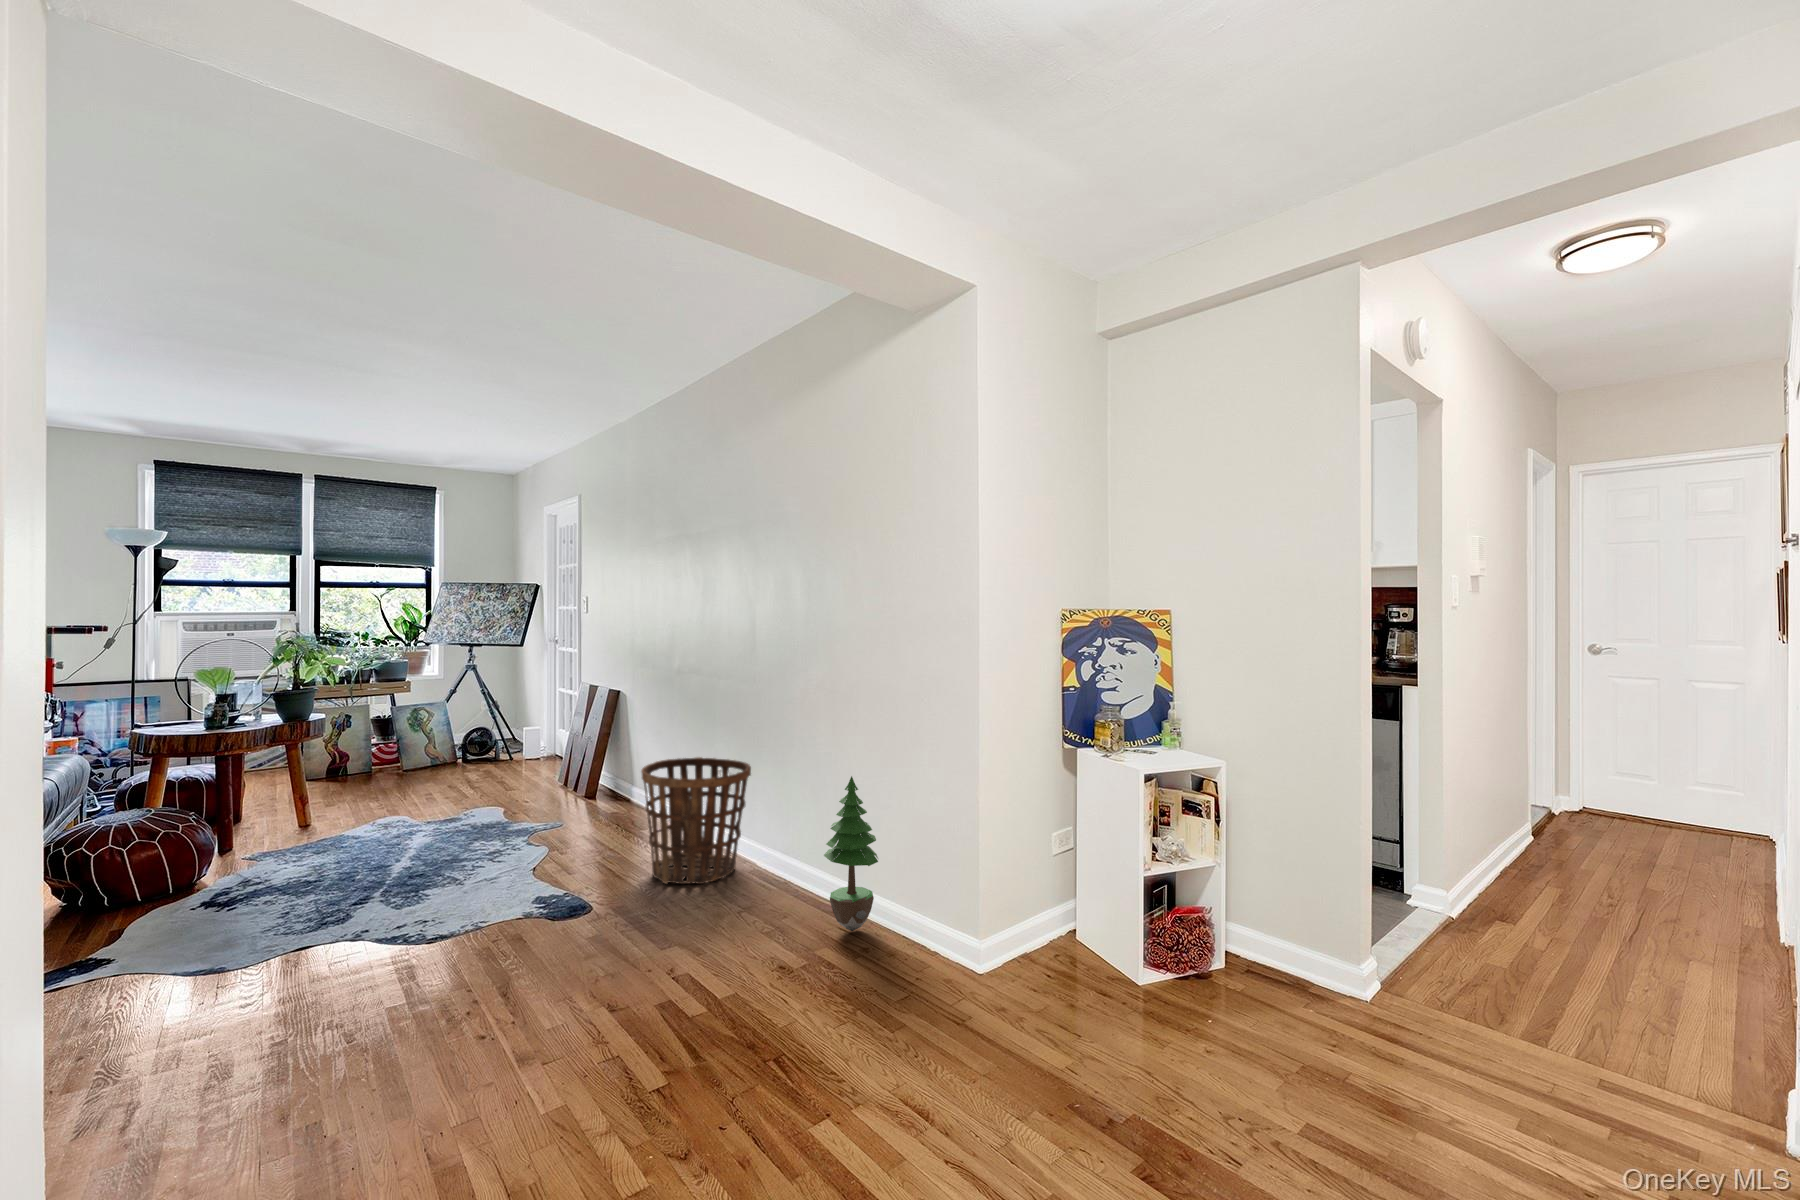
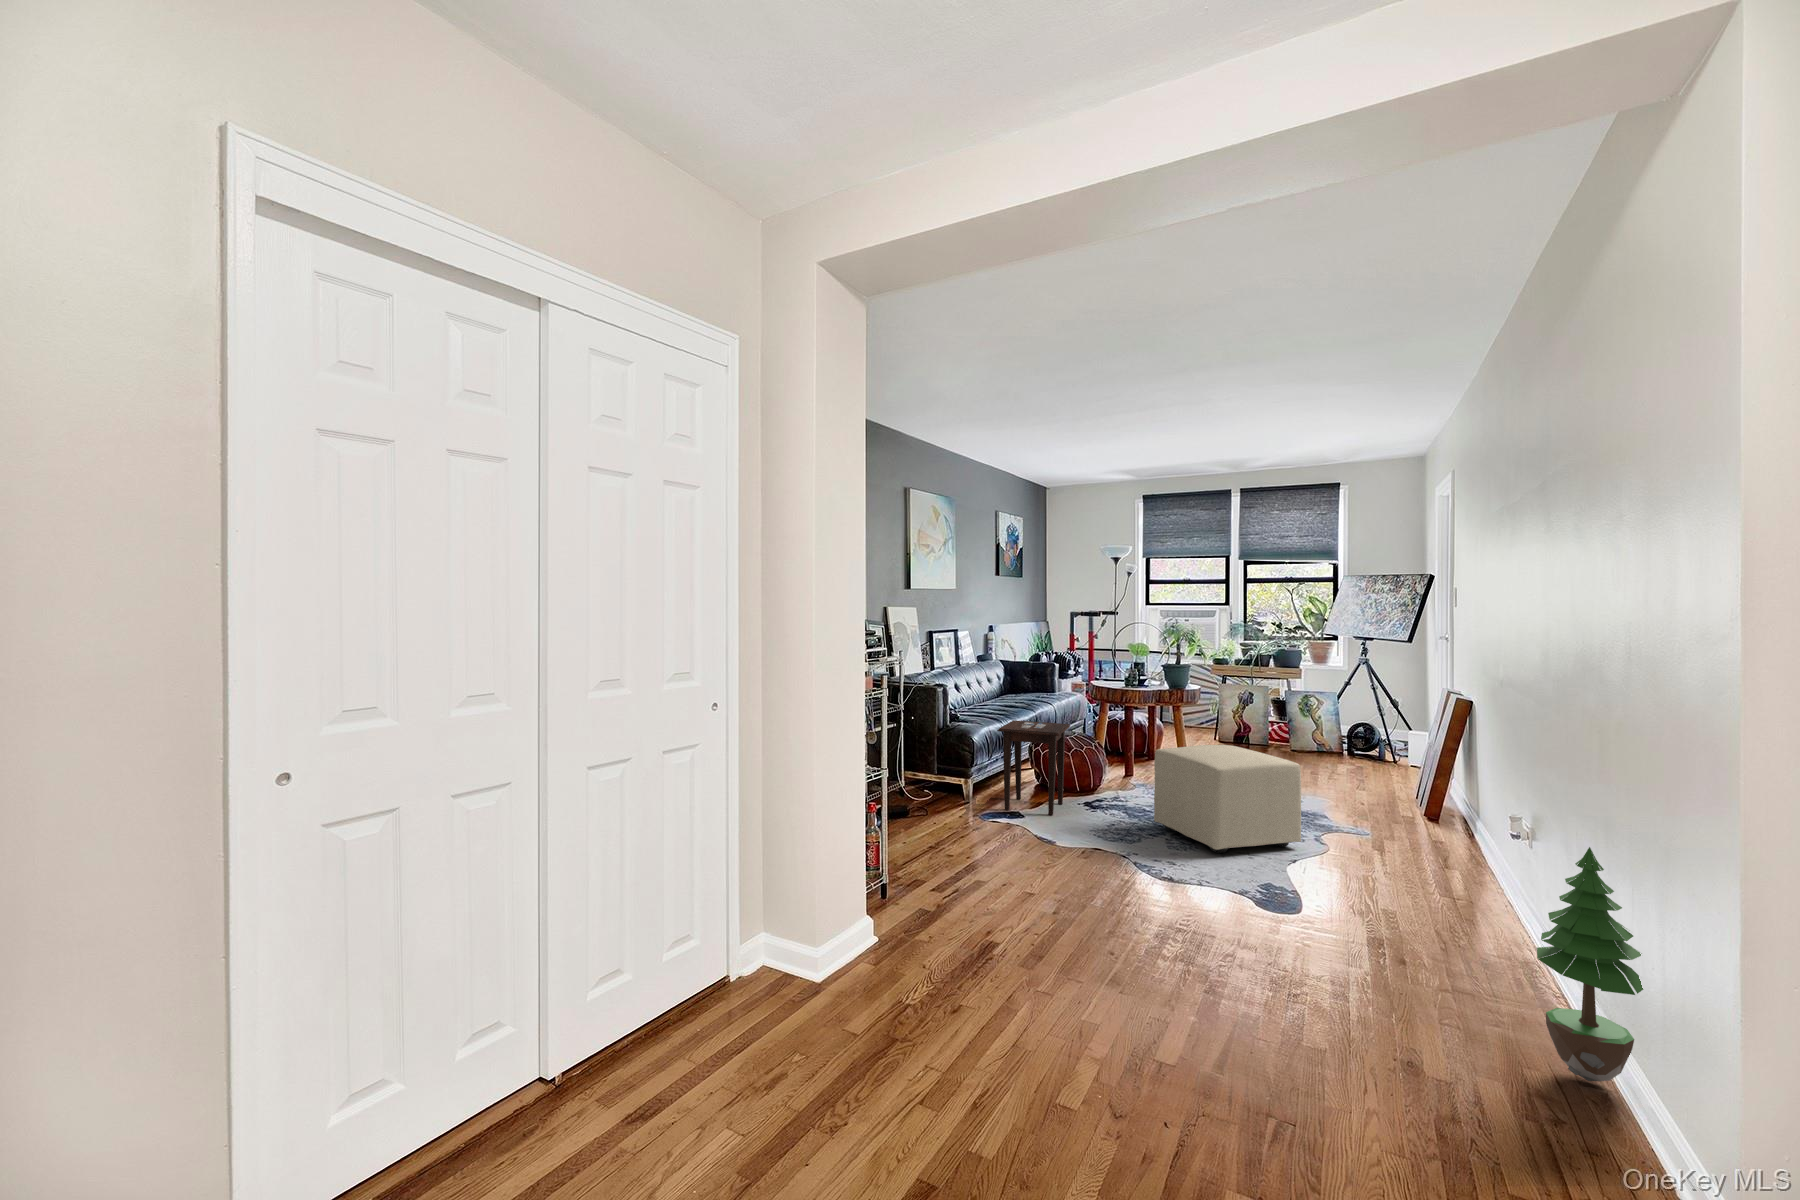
basket: present [641,757,751,884] -> none [1380,777,1544,942]
ottoman: none [359,774,532,893] -> present [1154,745,1301,853]
side table: none [65,795,203,958] -> present [997,720,1070,815]

